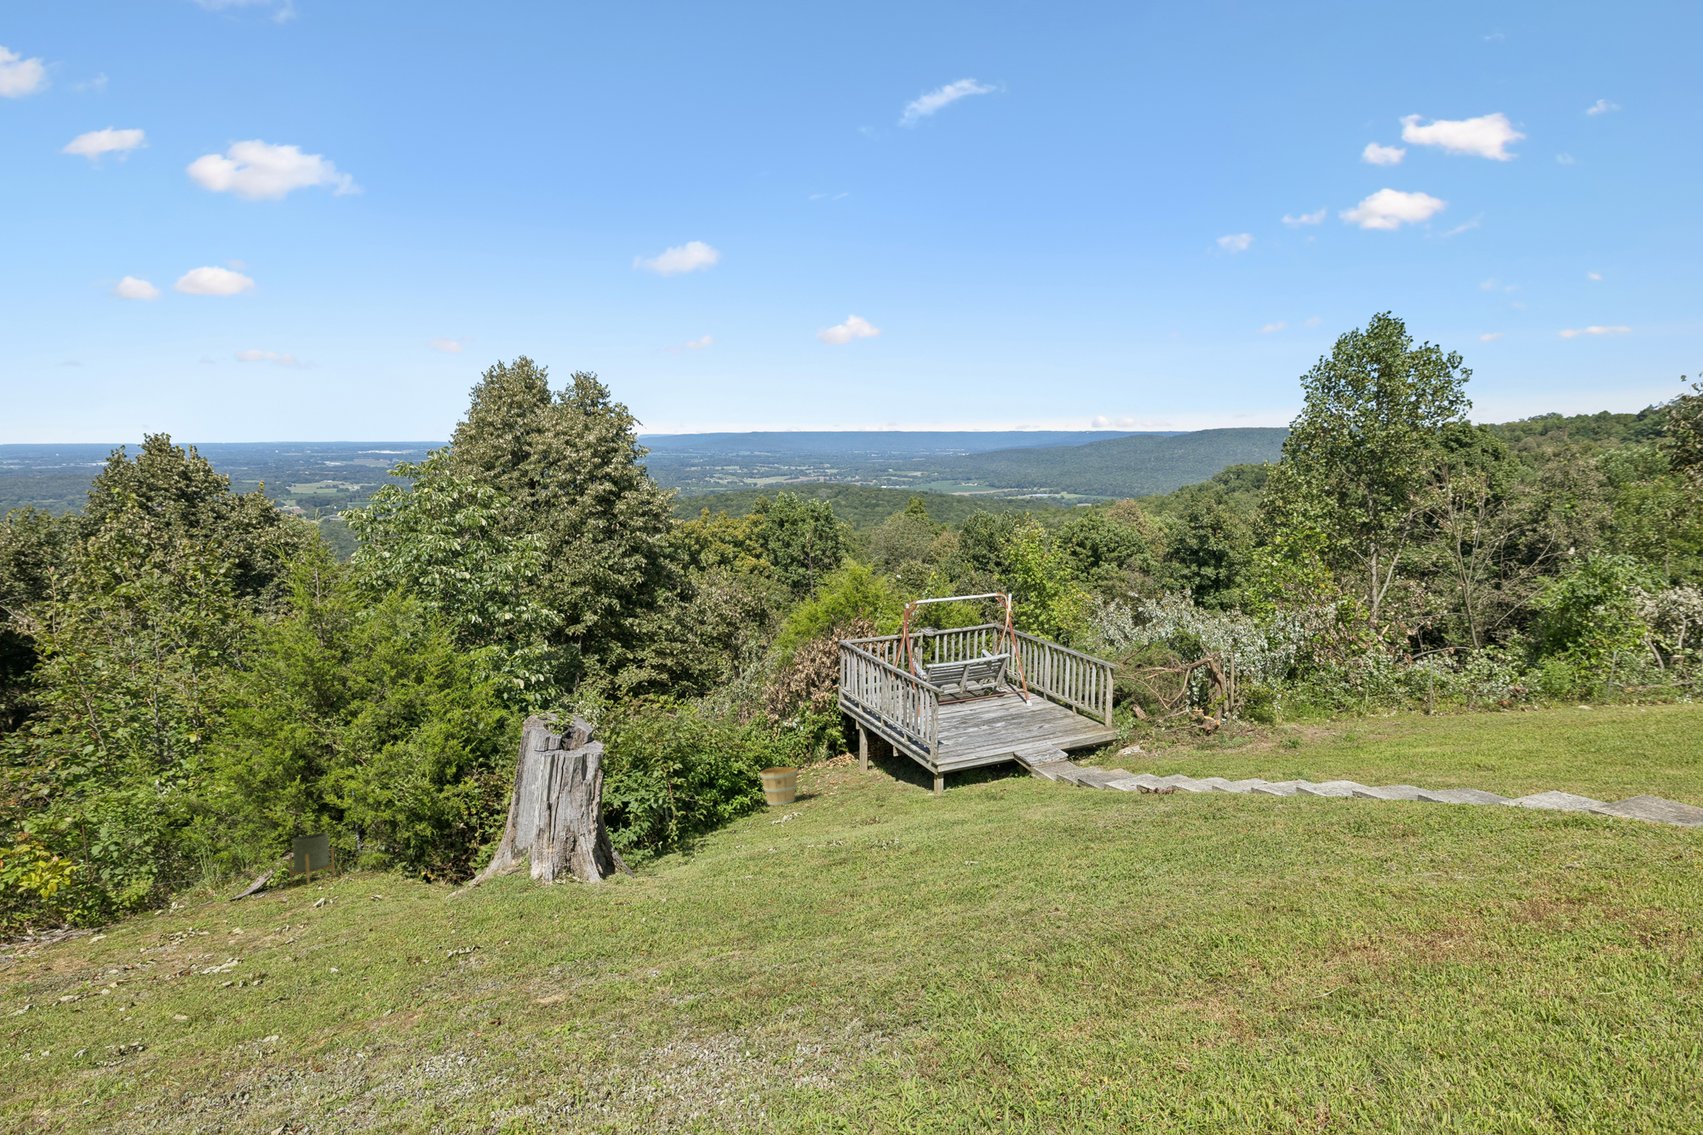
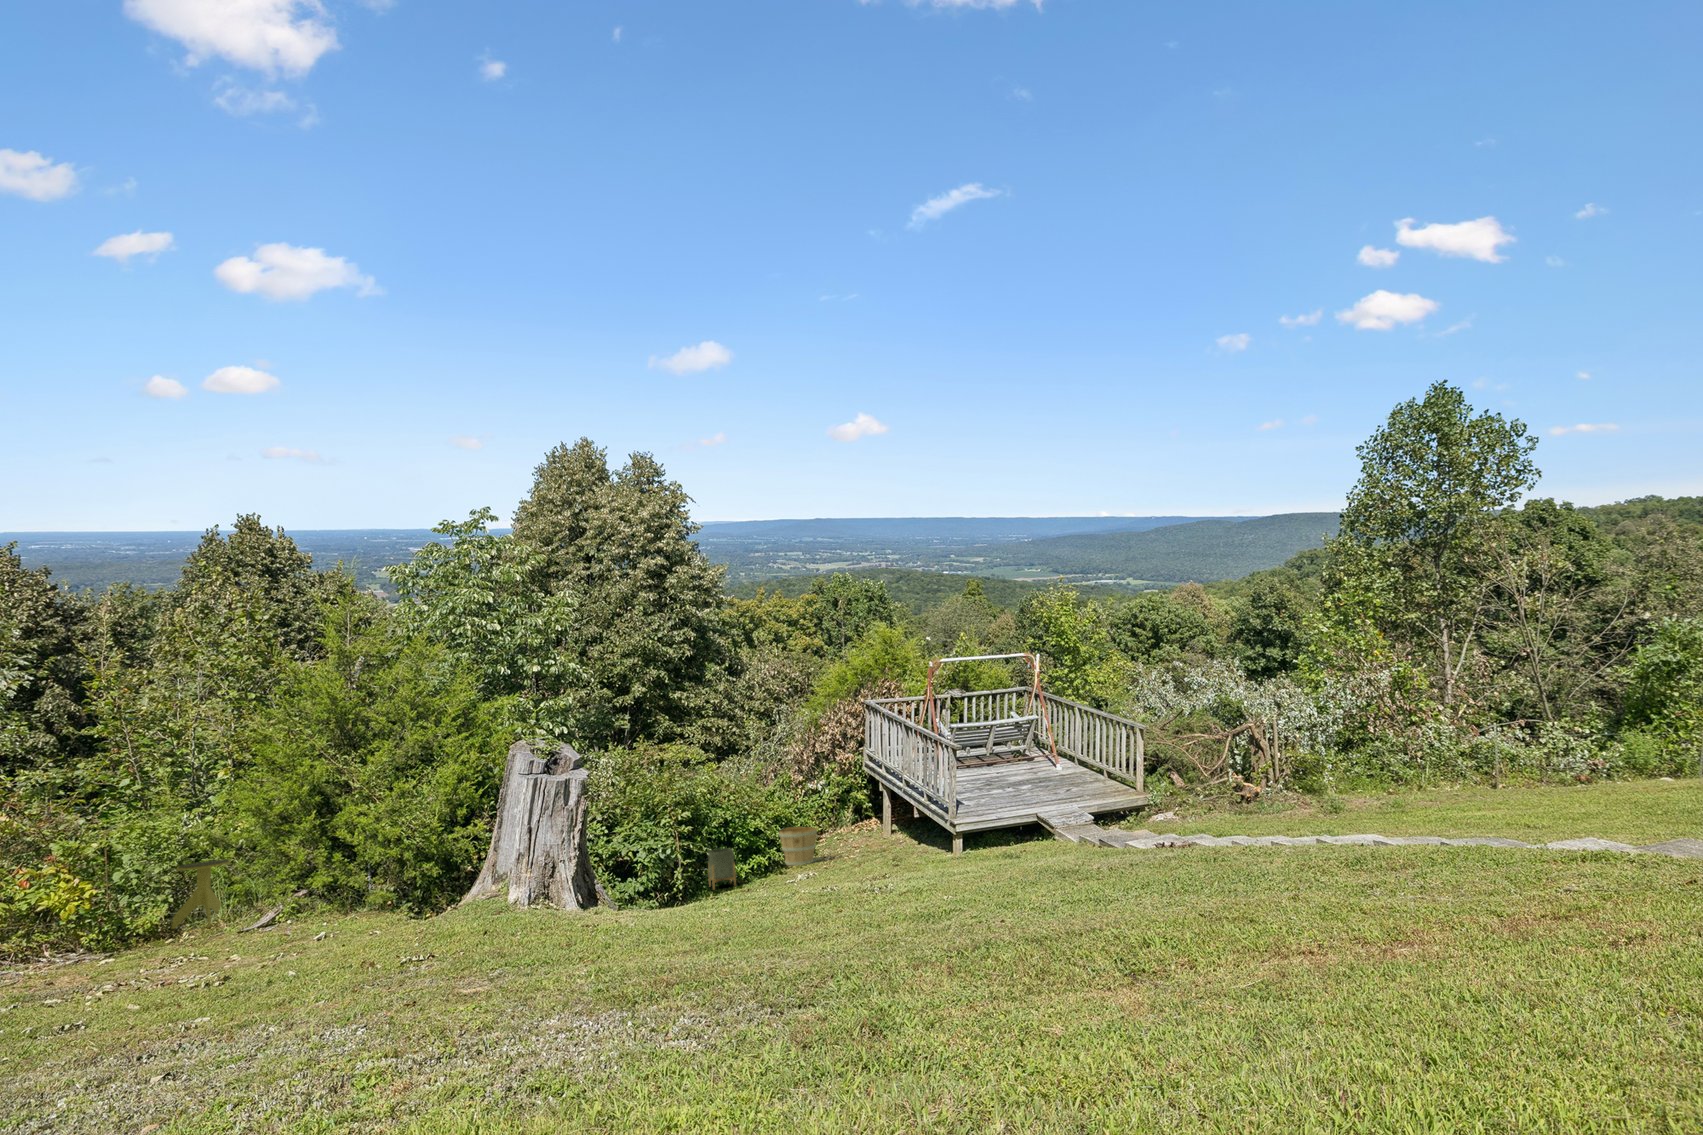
side table: none [157,826,213,897] -> present [172,859,230,929]
planter: present [289,833,335,884] -> present [708,848,736,889]

